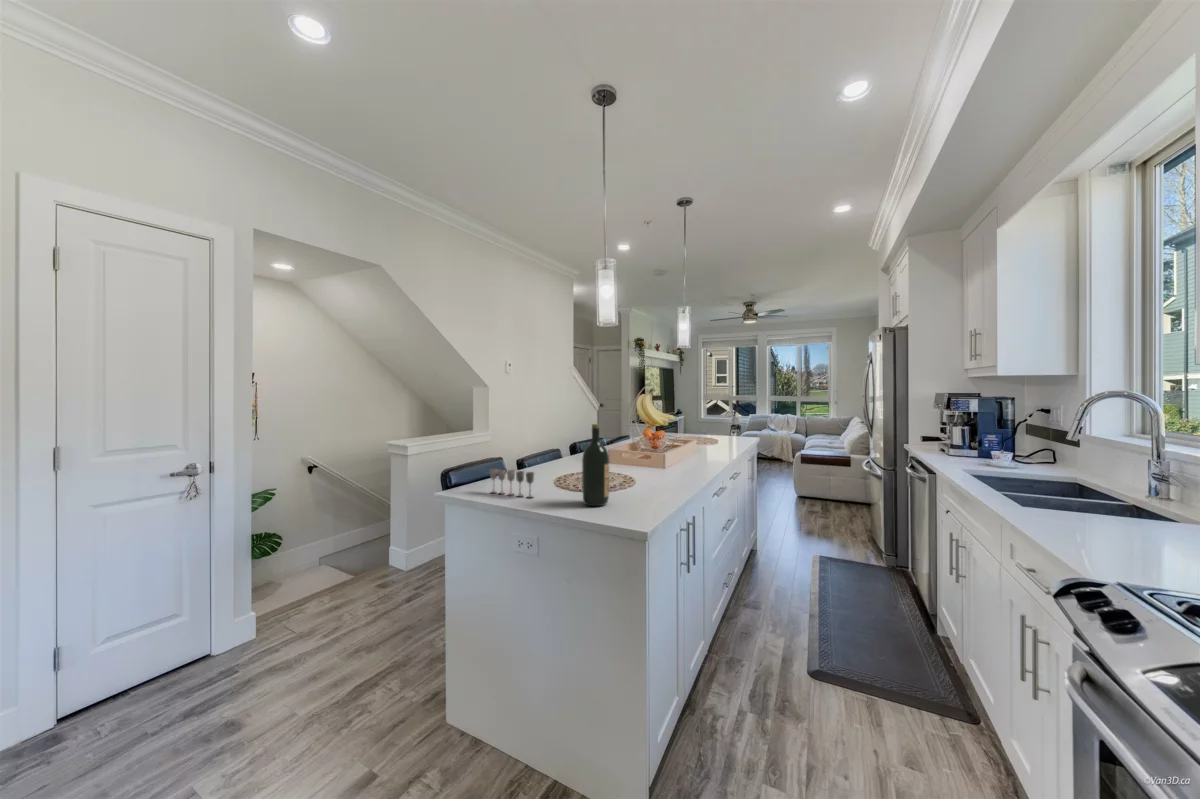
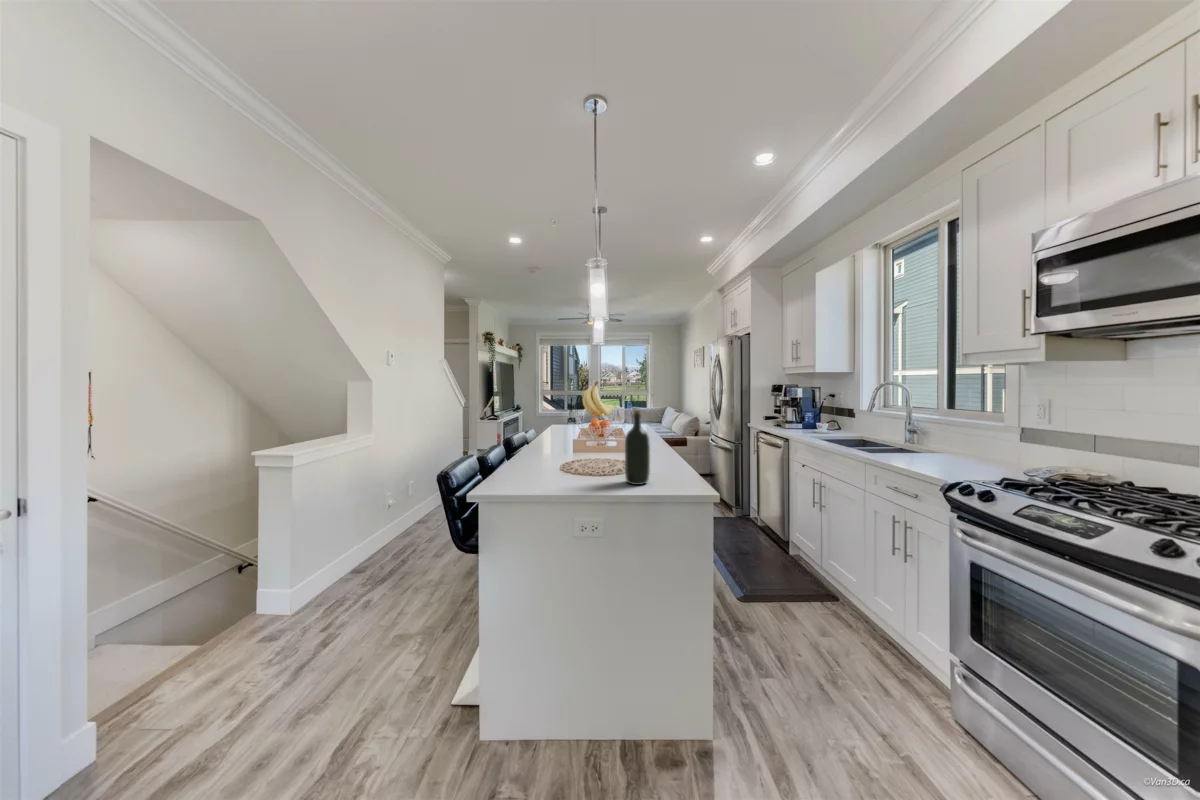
wine glass: present [490,468,534,498] -> none [518,460,572,486]

